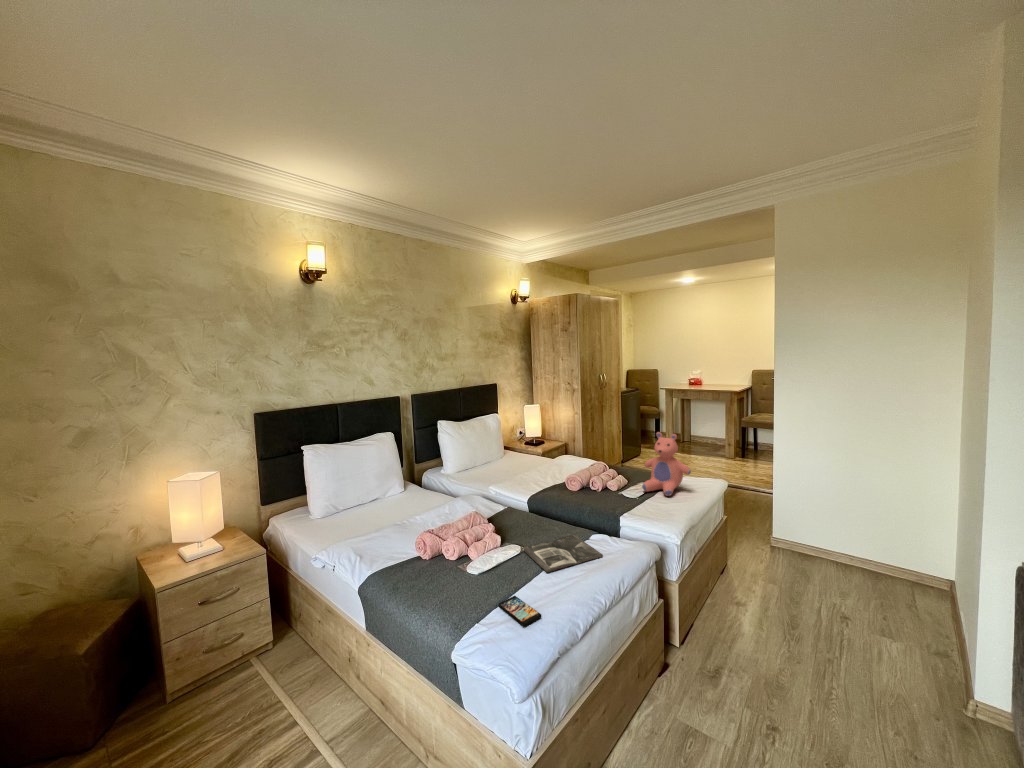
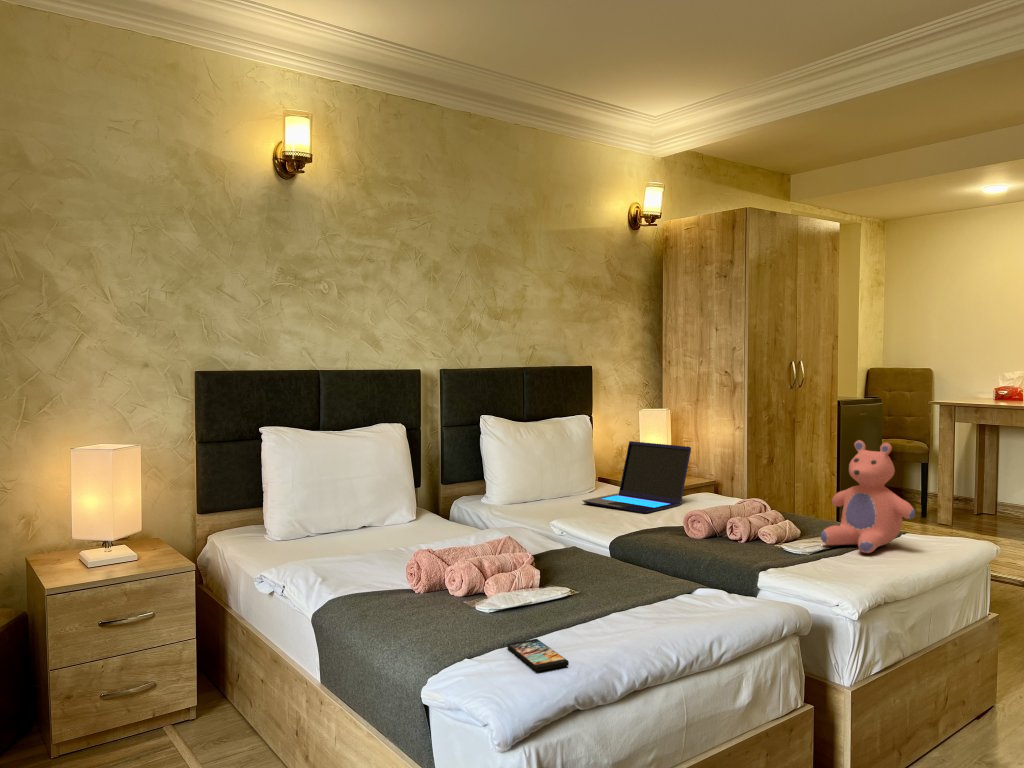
laptop: none [501,429,560,474] -> present [583,441,691,513]
magazine: present [524,535,603,572] -> none [575,584,706,622]

